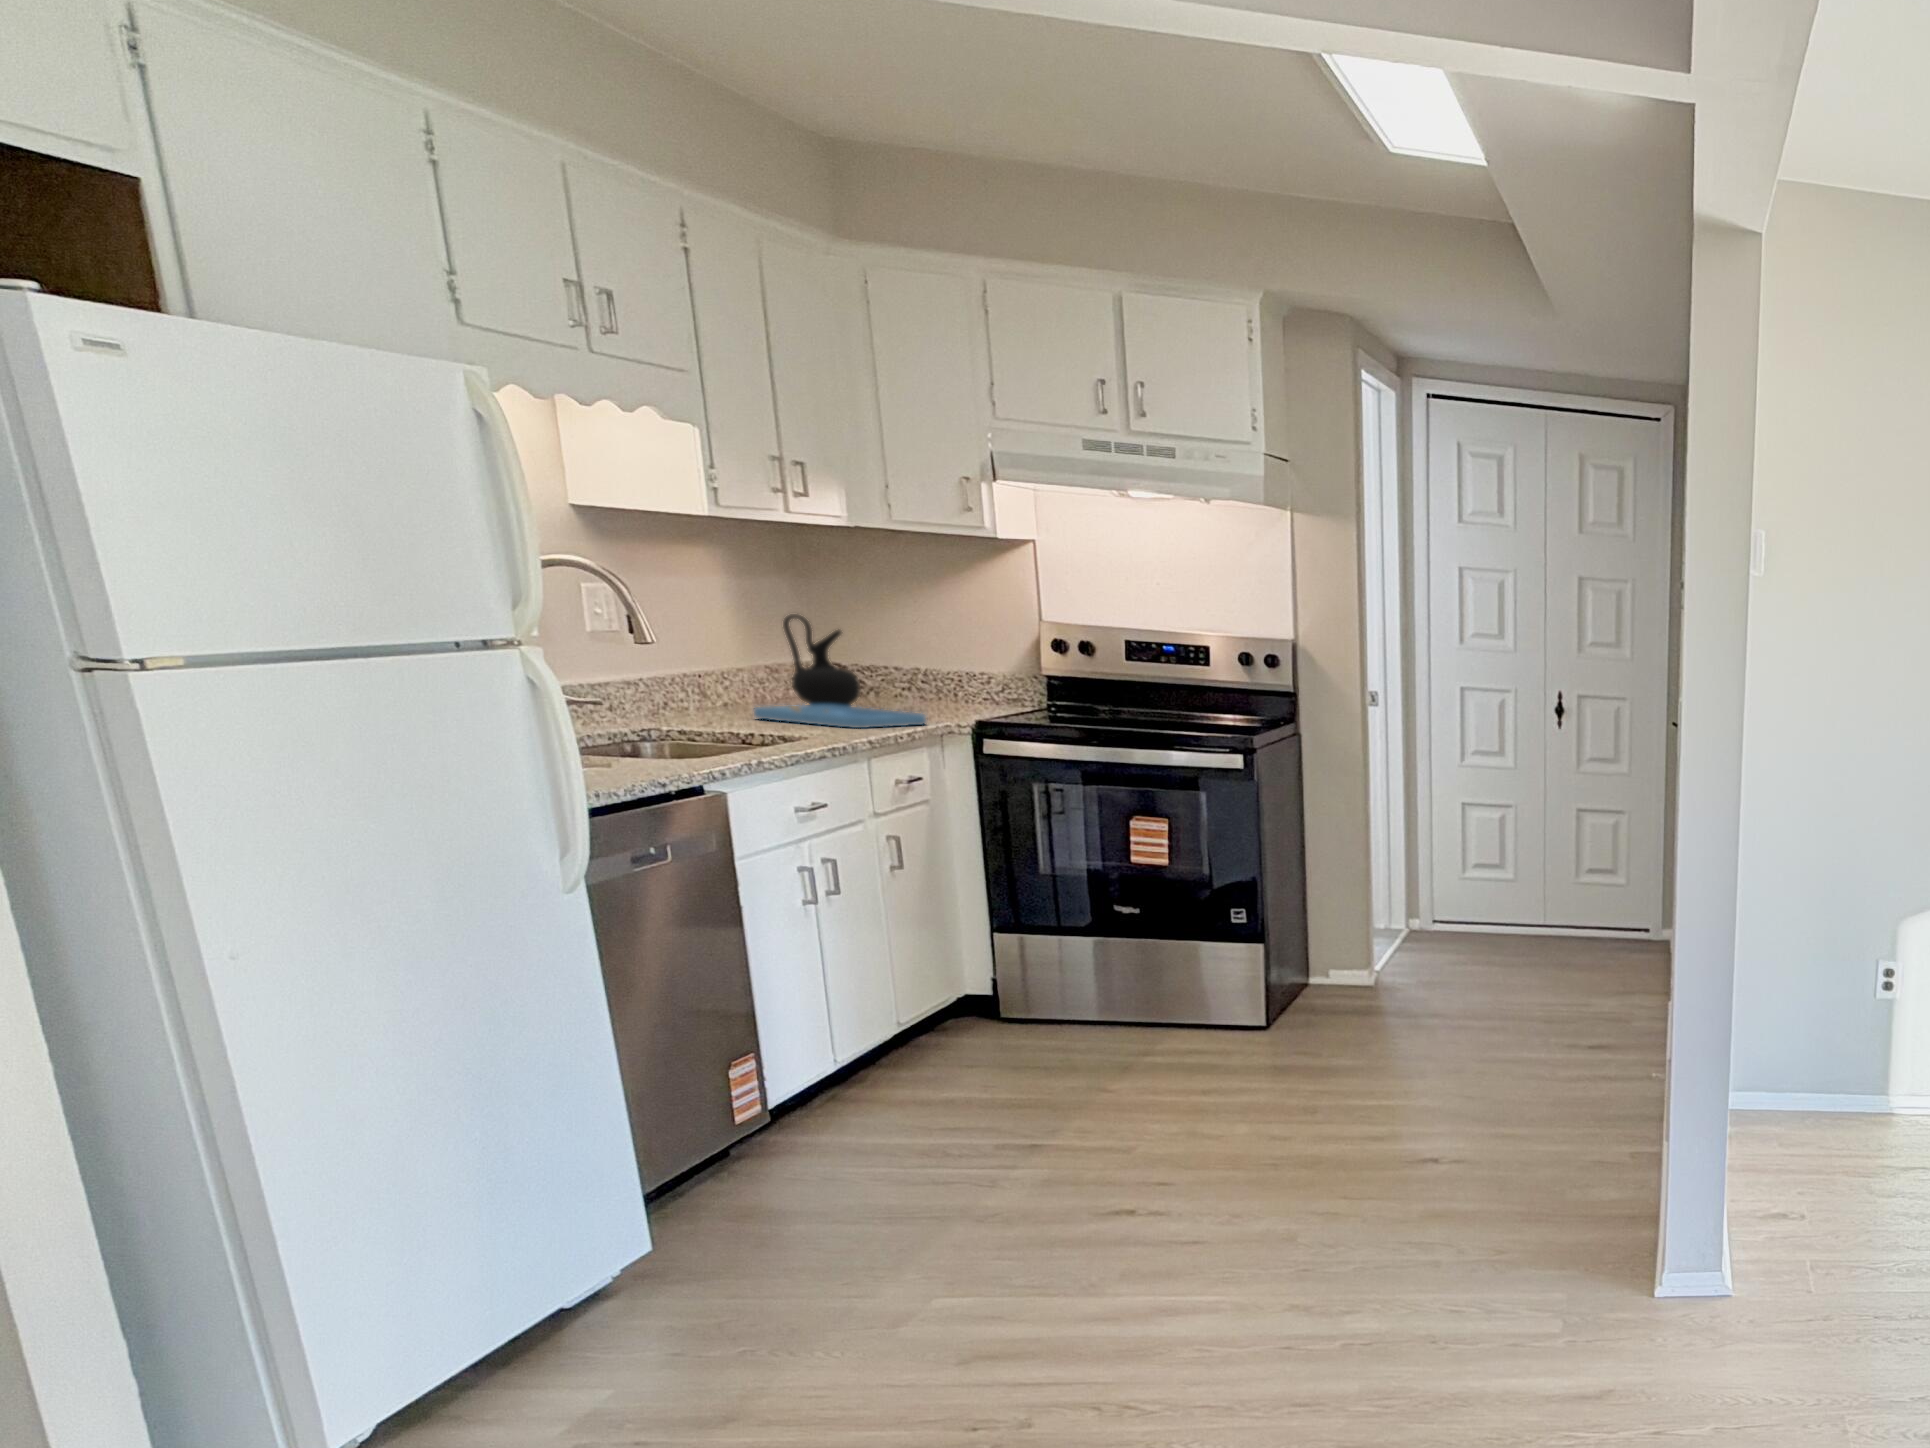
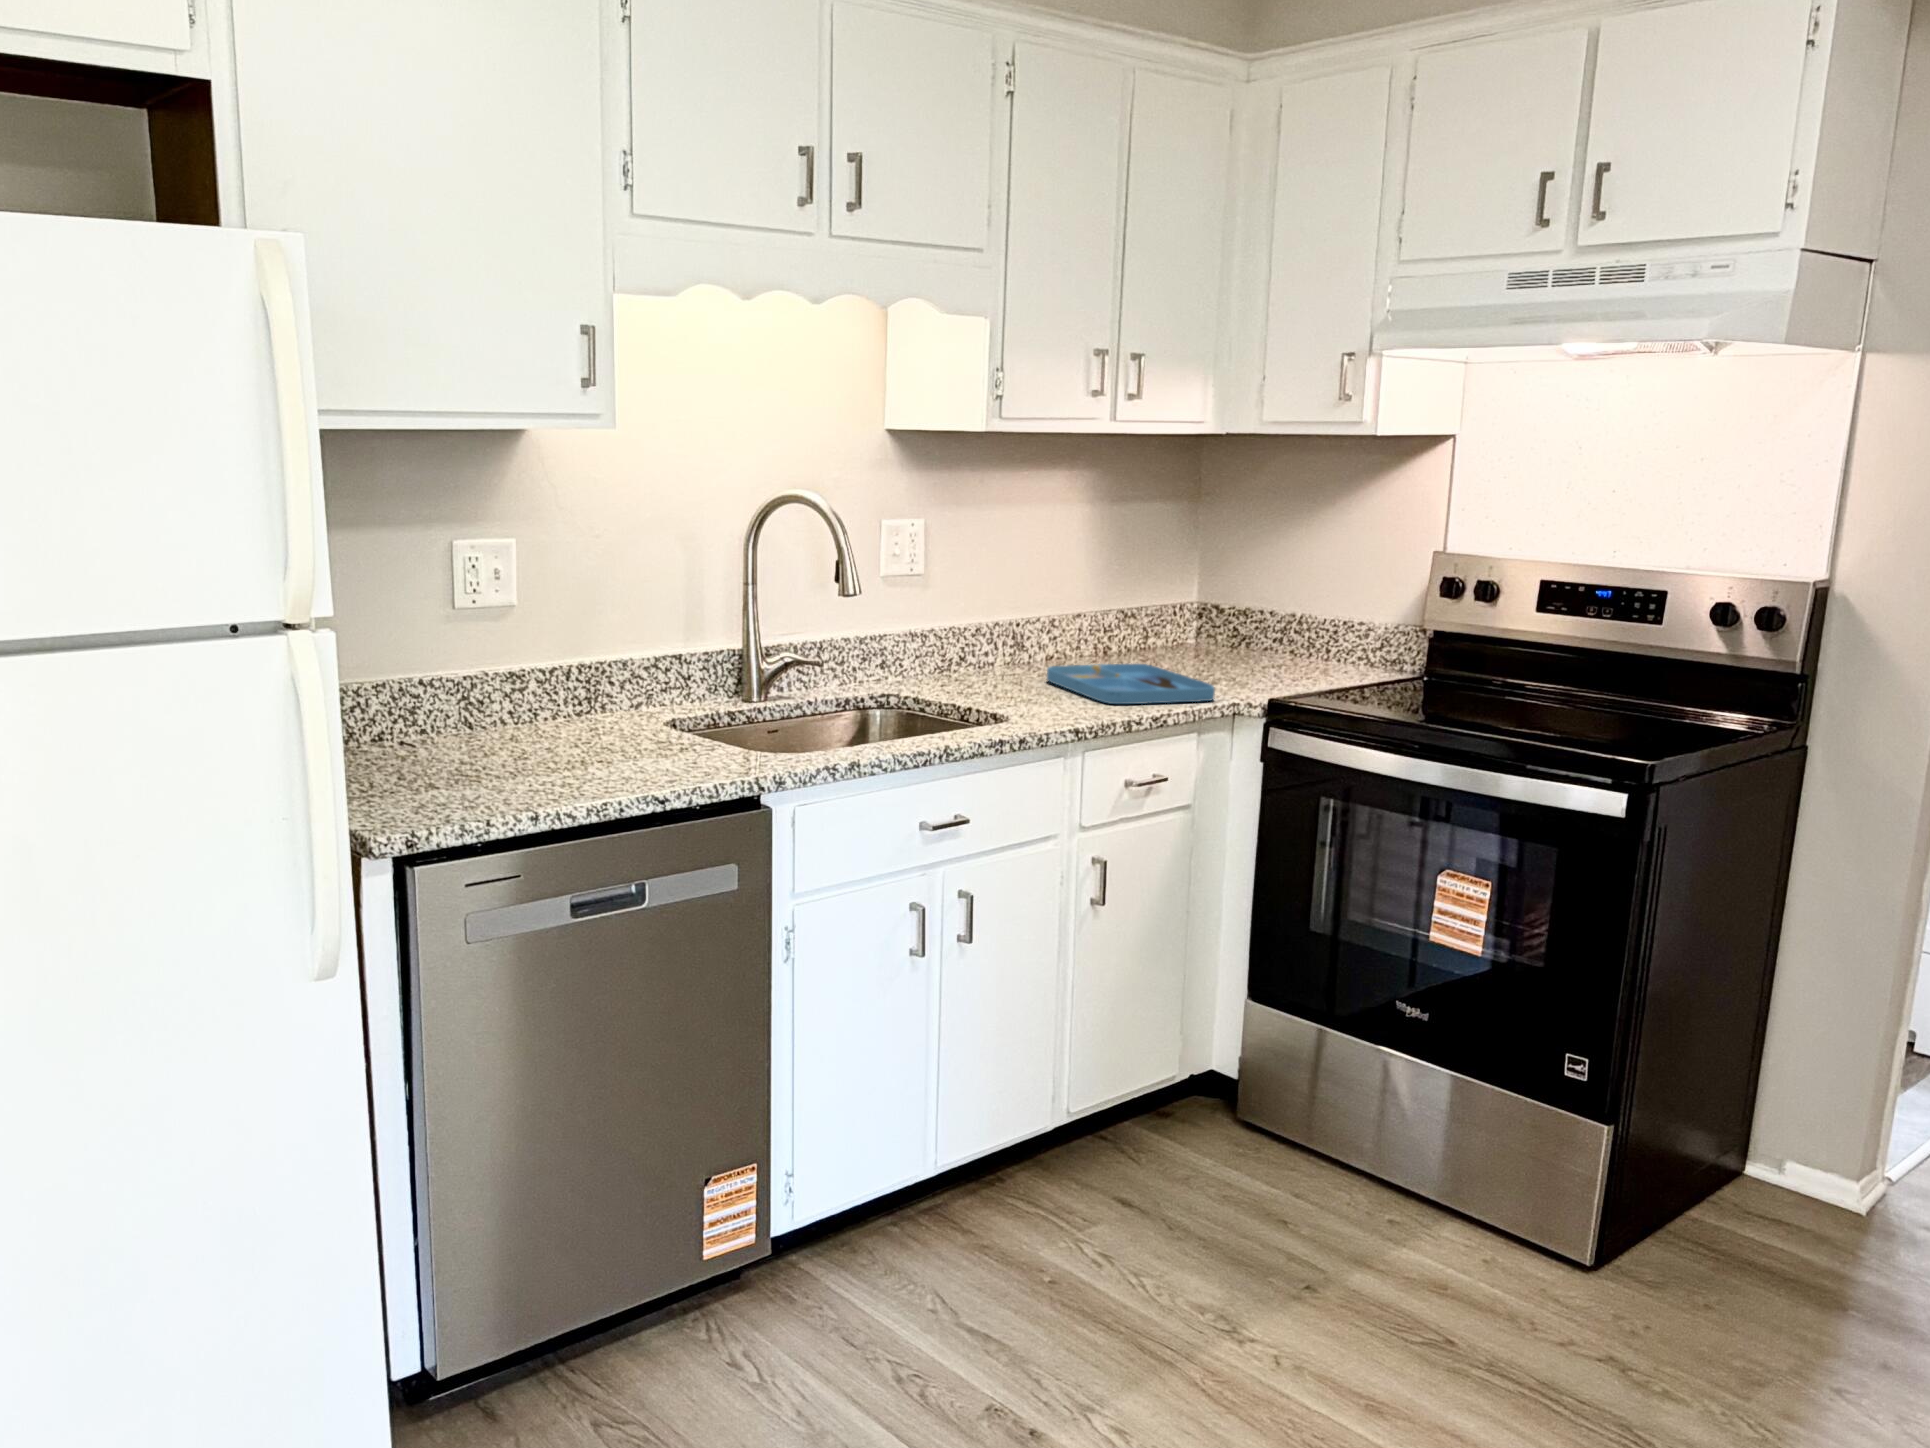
ceramic jug: present [783,614,860,706] -> none [1141,546,1212,667]

